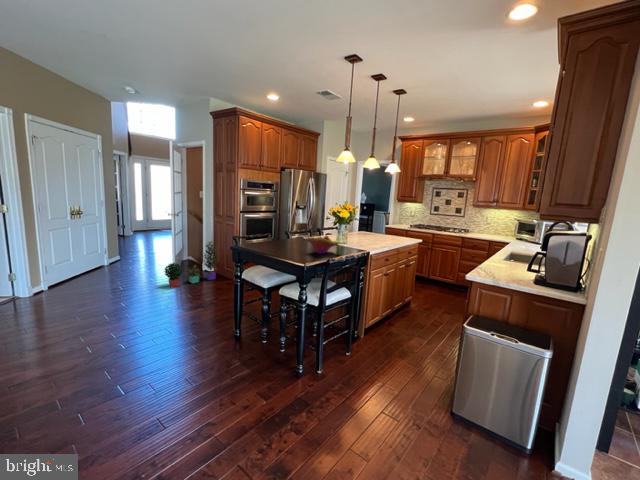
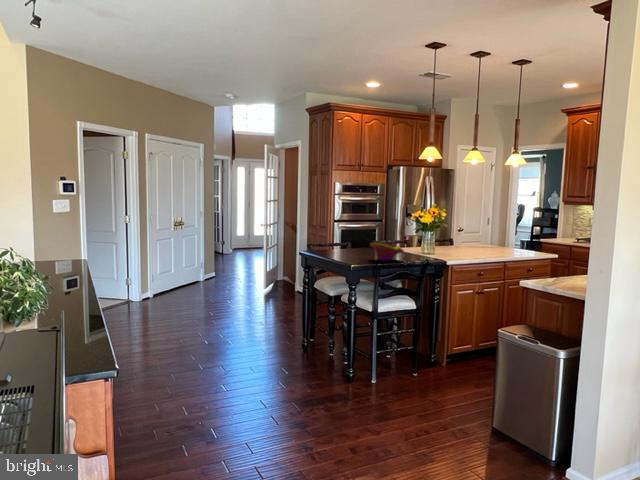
potted plant: present [165,241,218,287] -> none [252,254,312,305]

